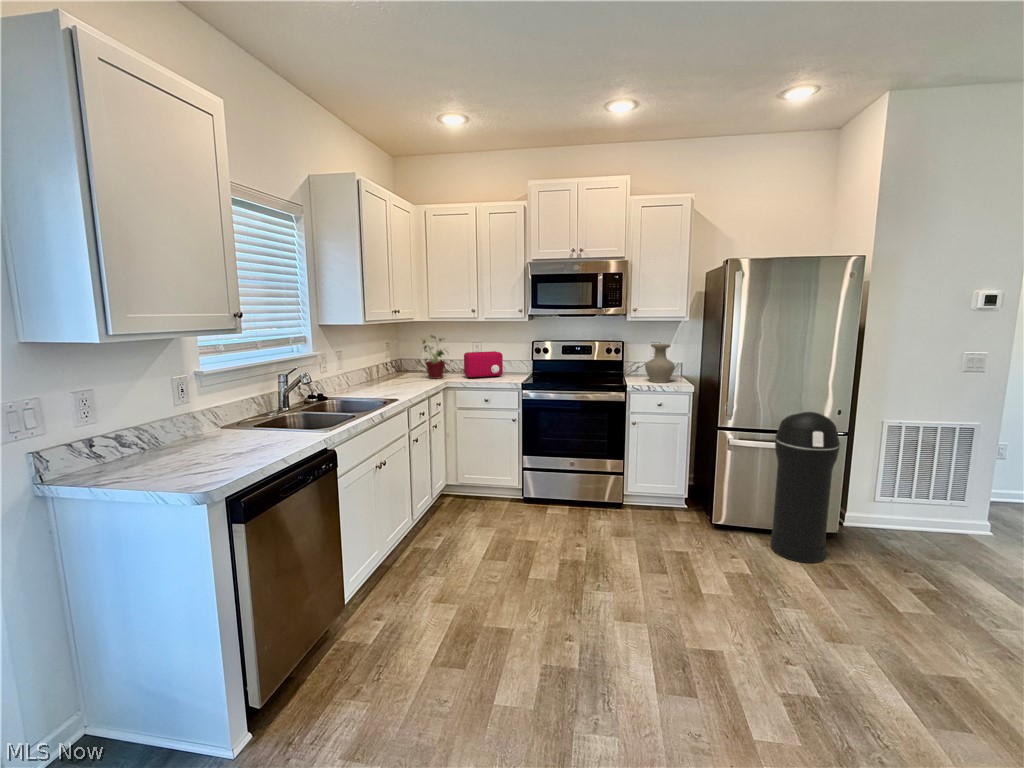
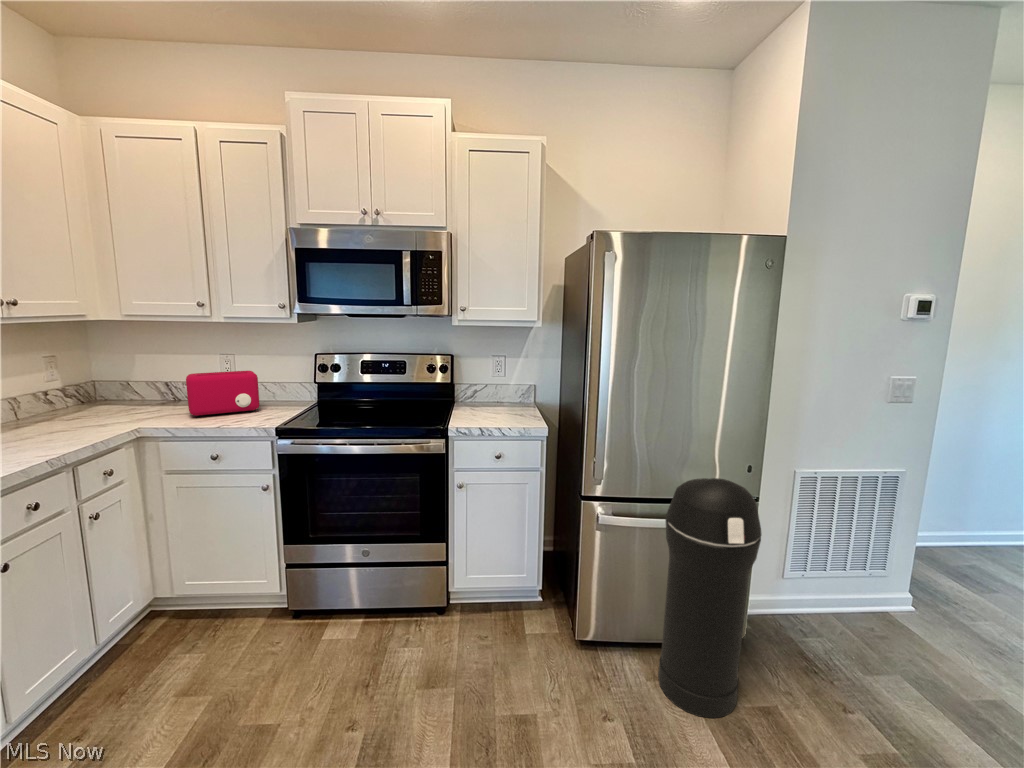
potted plant: present [423,335,445,379] -> none [96,344,159,420]
vase: present [645,344,675,383] -> none [478,361,522,420]

